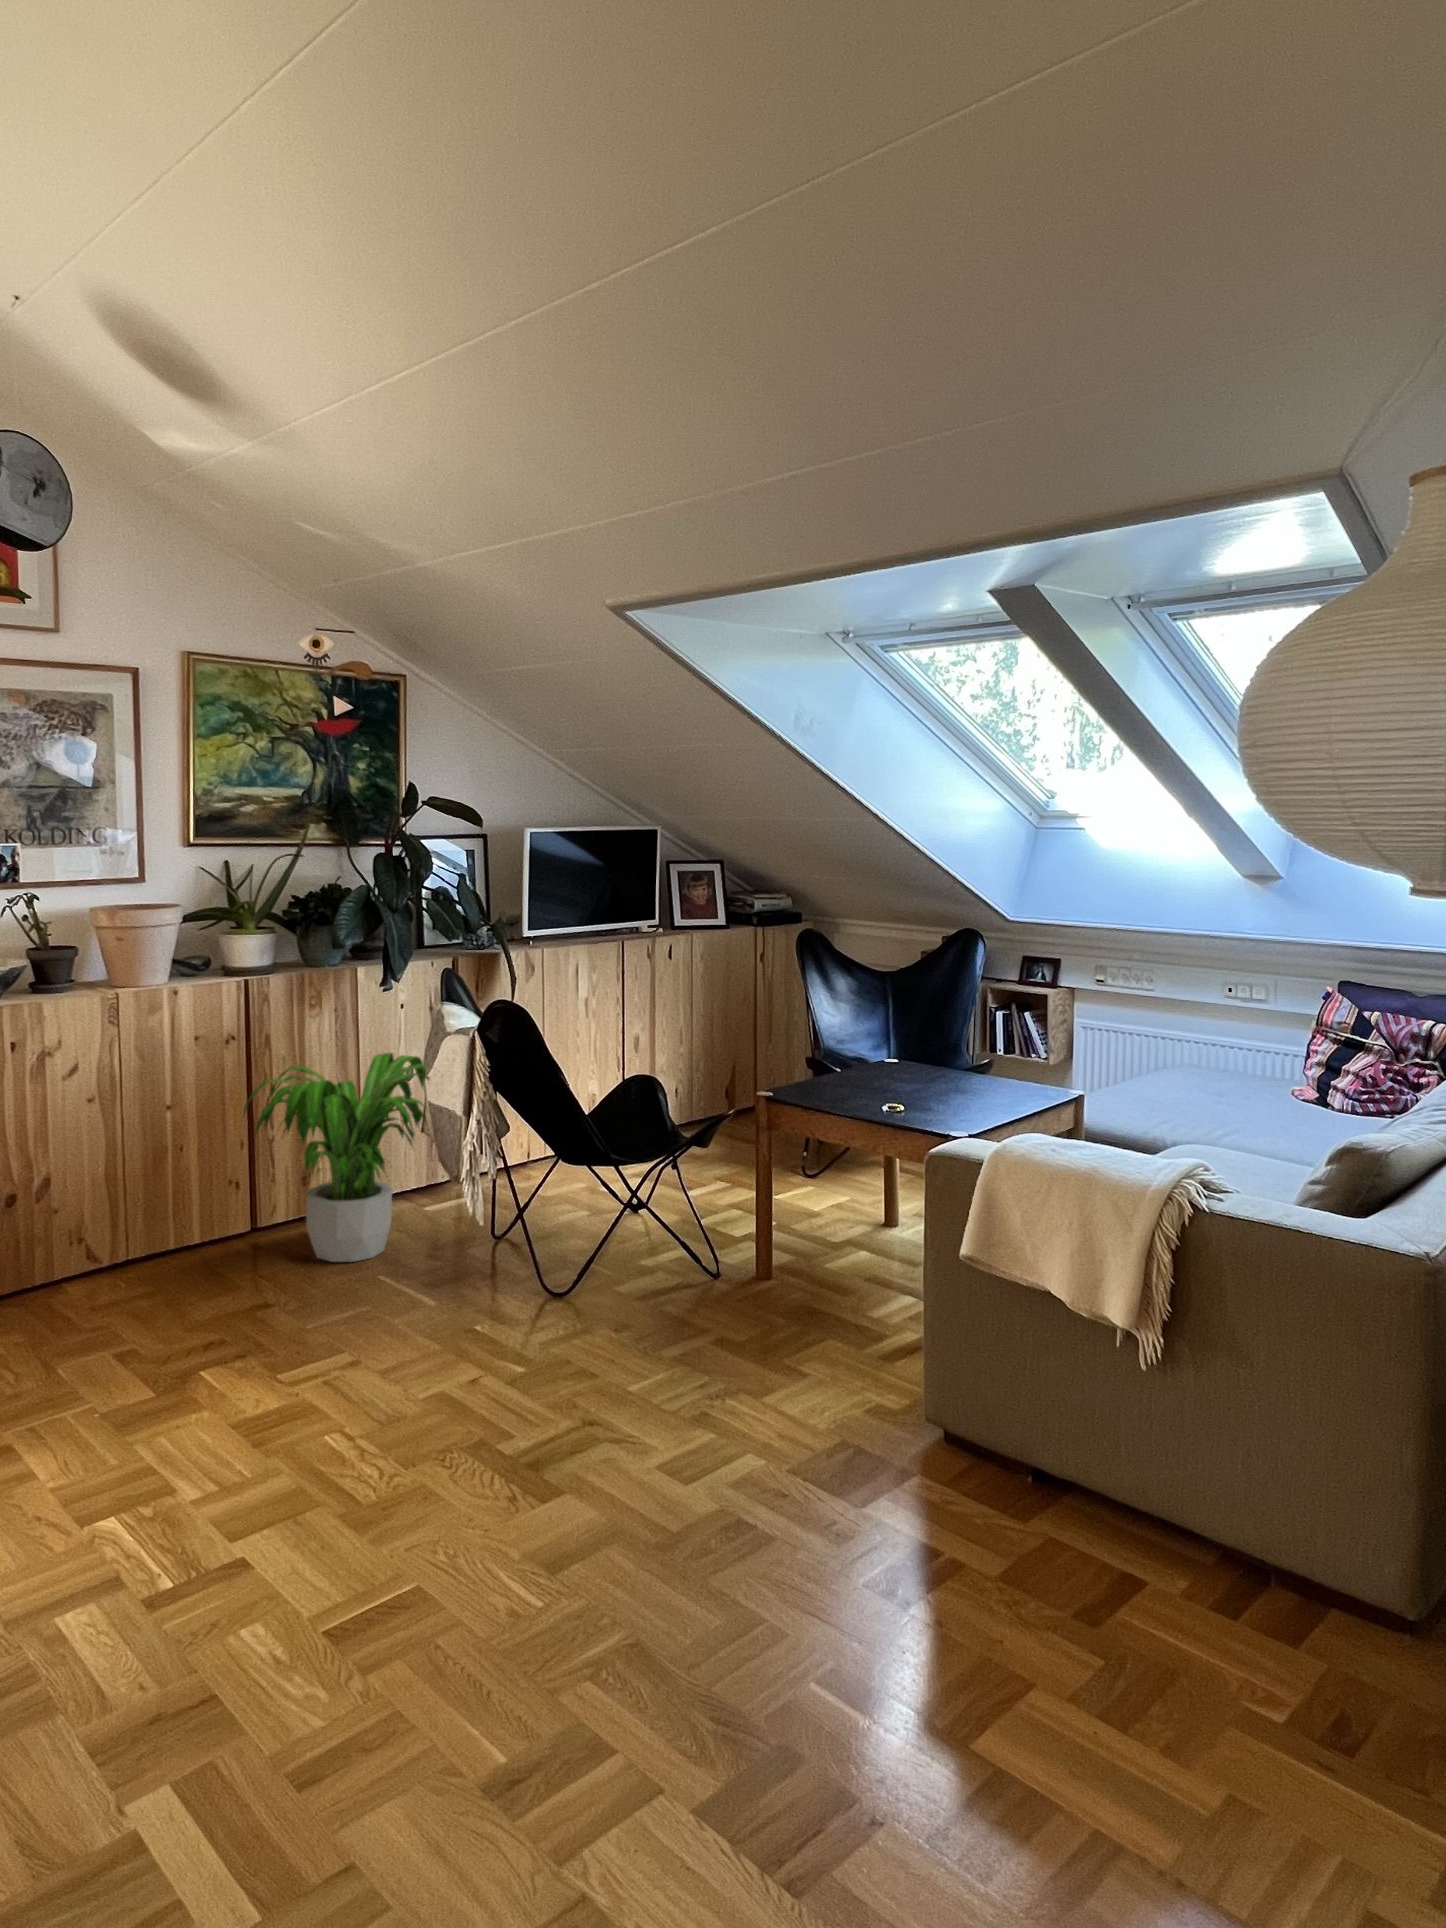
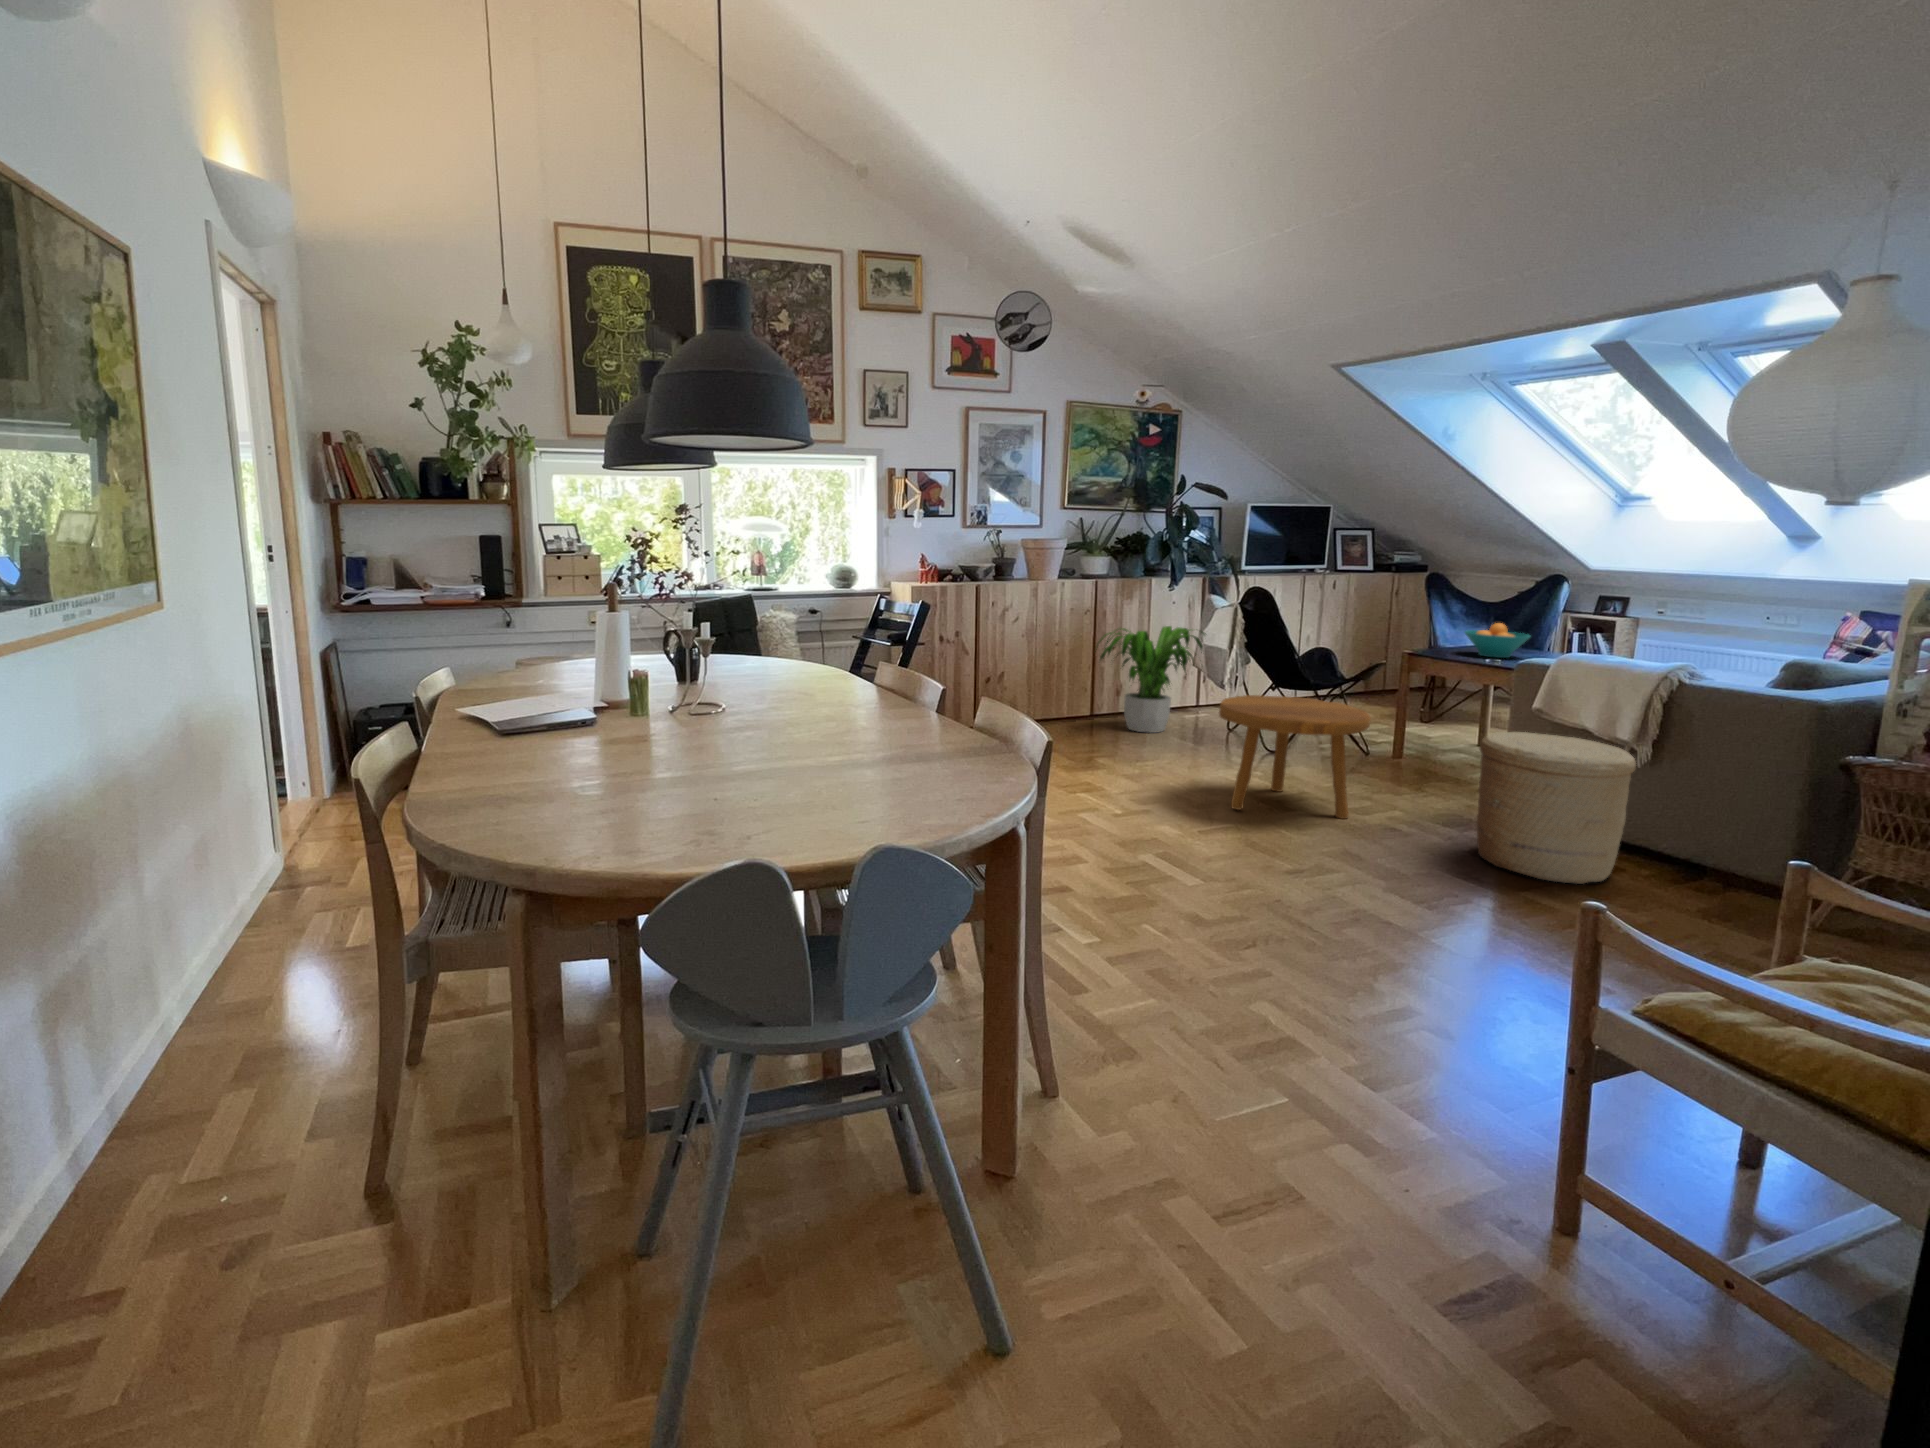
fruit bowl: none [847,1038,945,1097] -> present [1465,623,1530,658]
footstool: none [414,1225,694,1499] -> present [1219,695,1371,819]
woven basket: none [878,1301,1136,1636] -> present [1477,732,1636,884]

